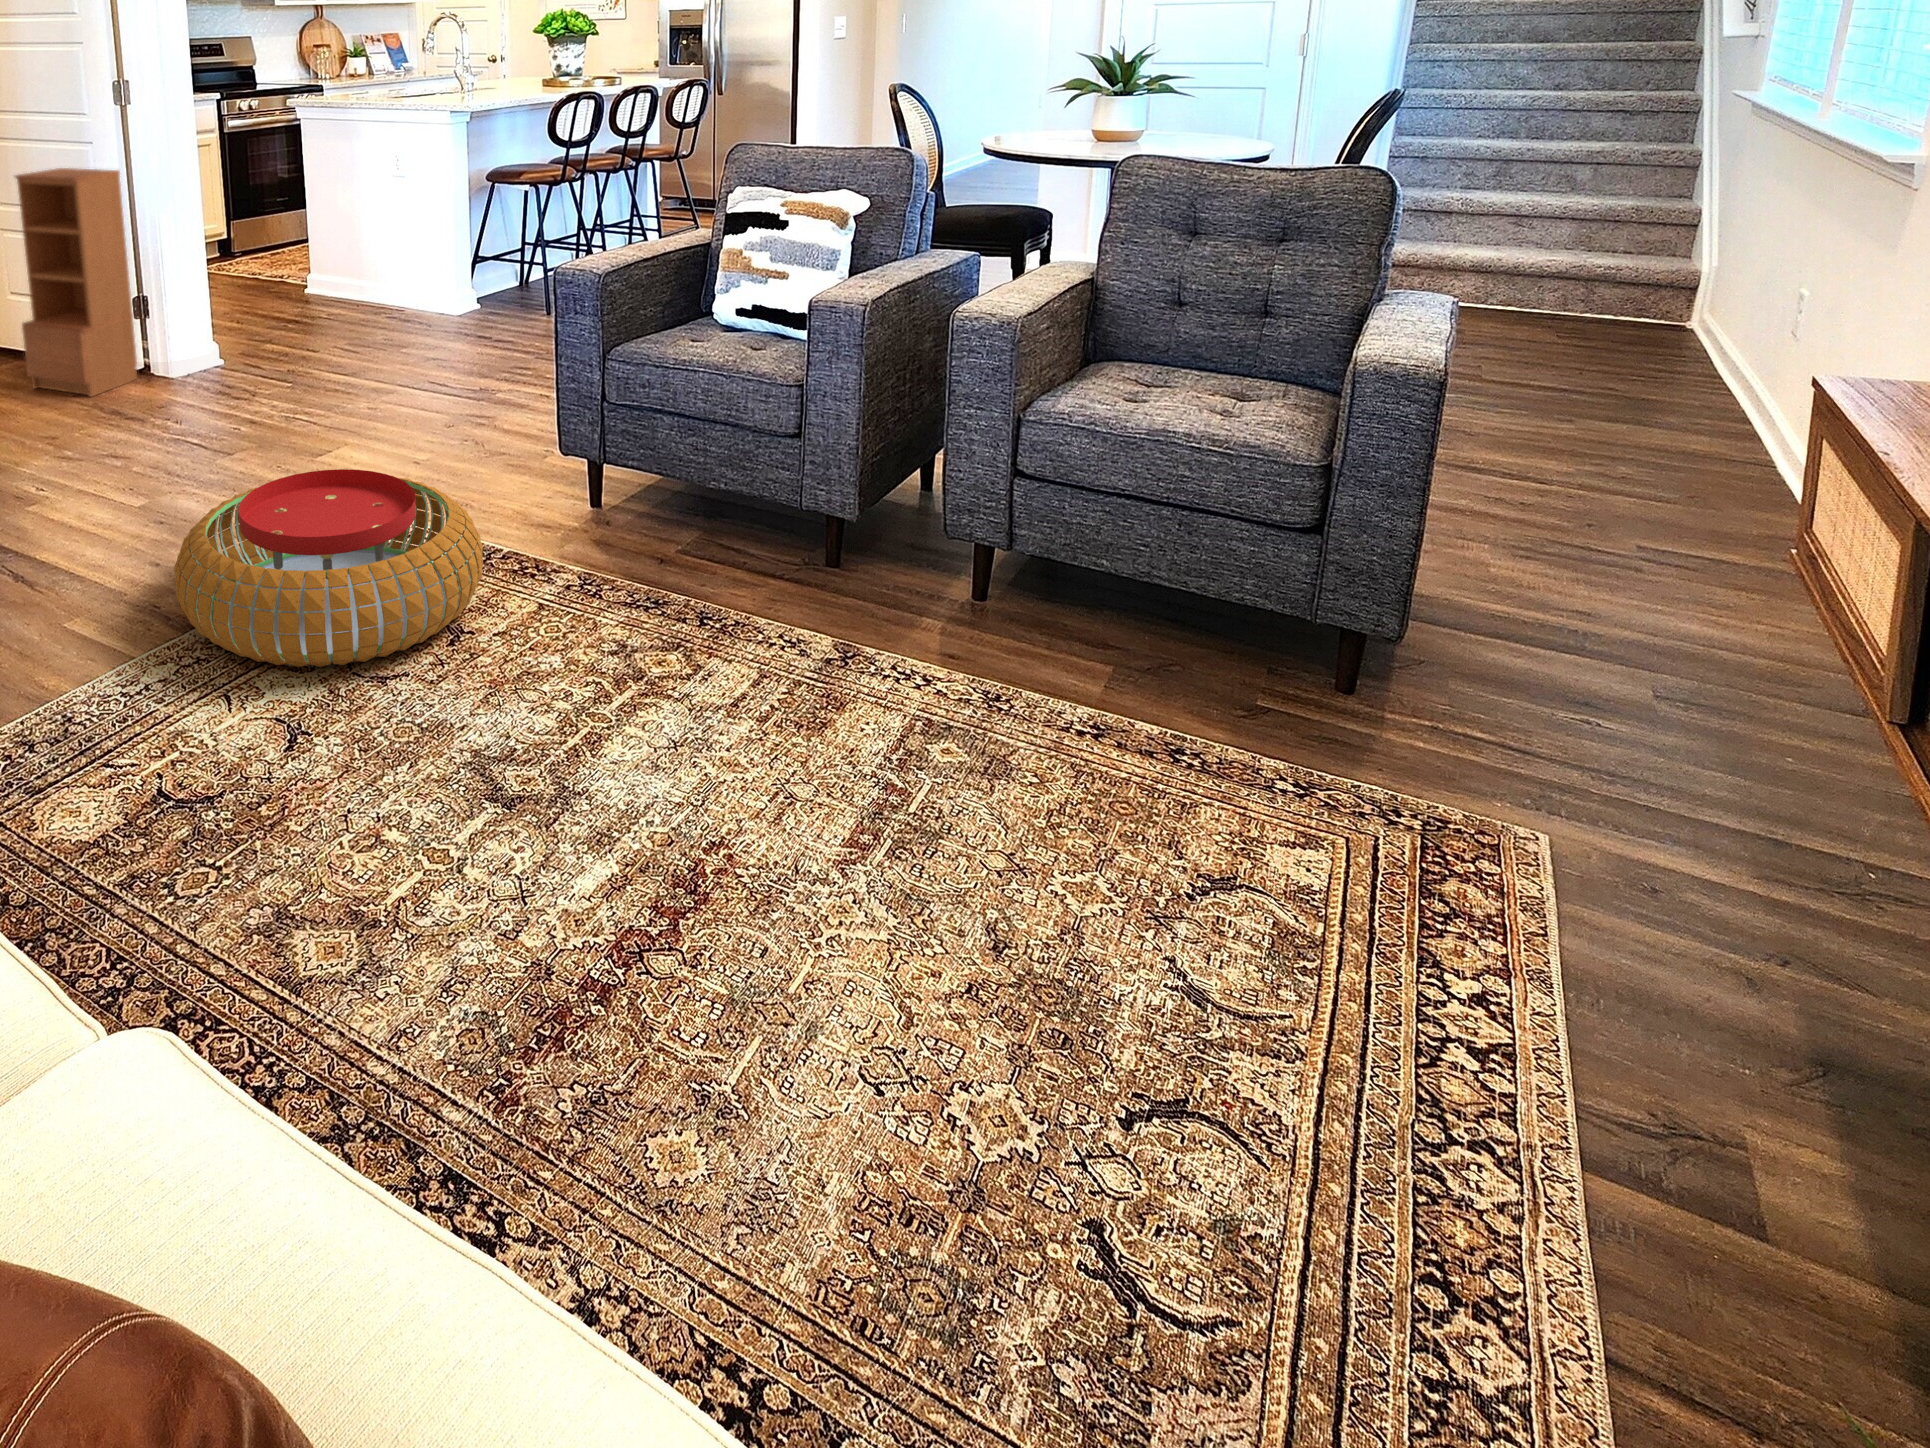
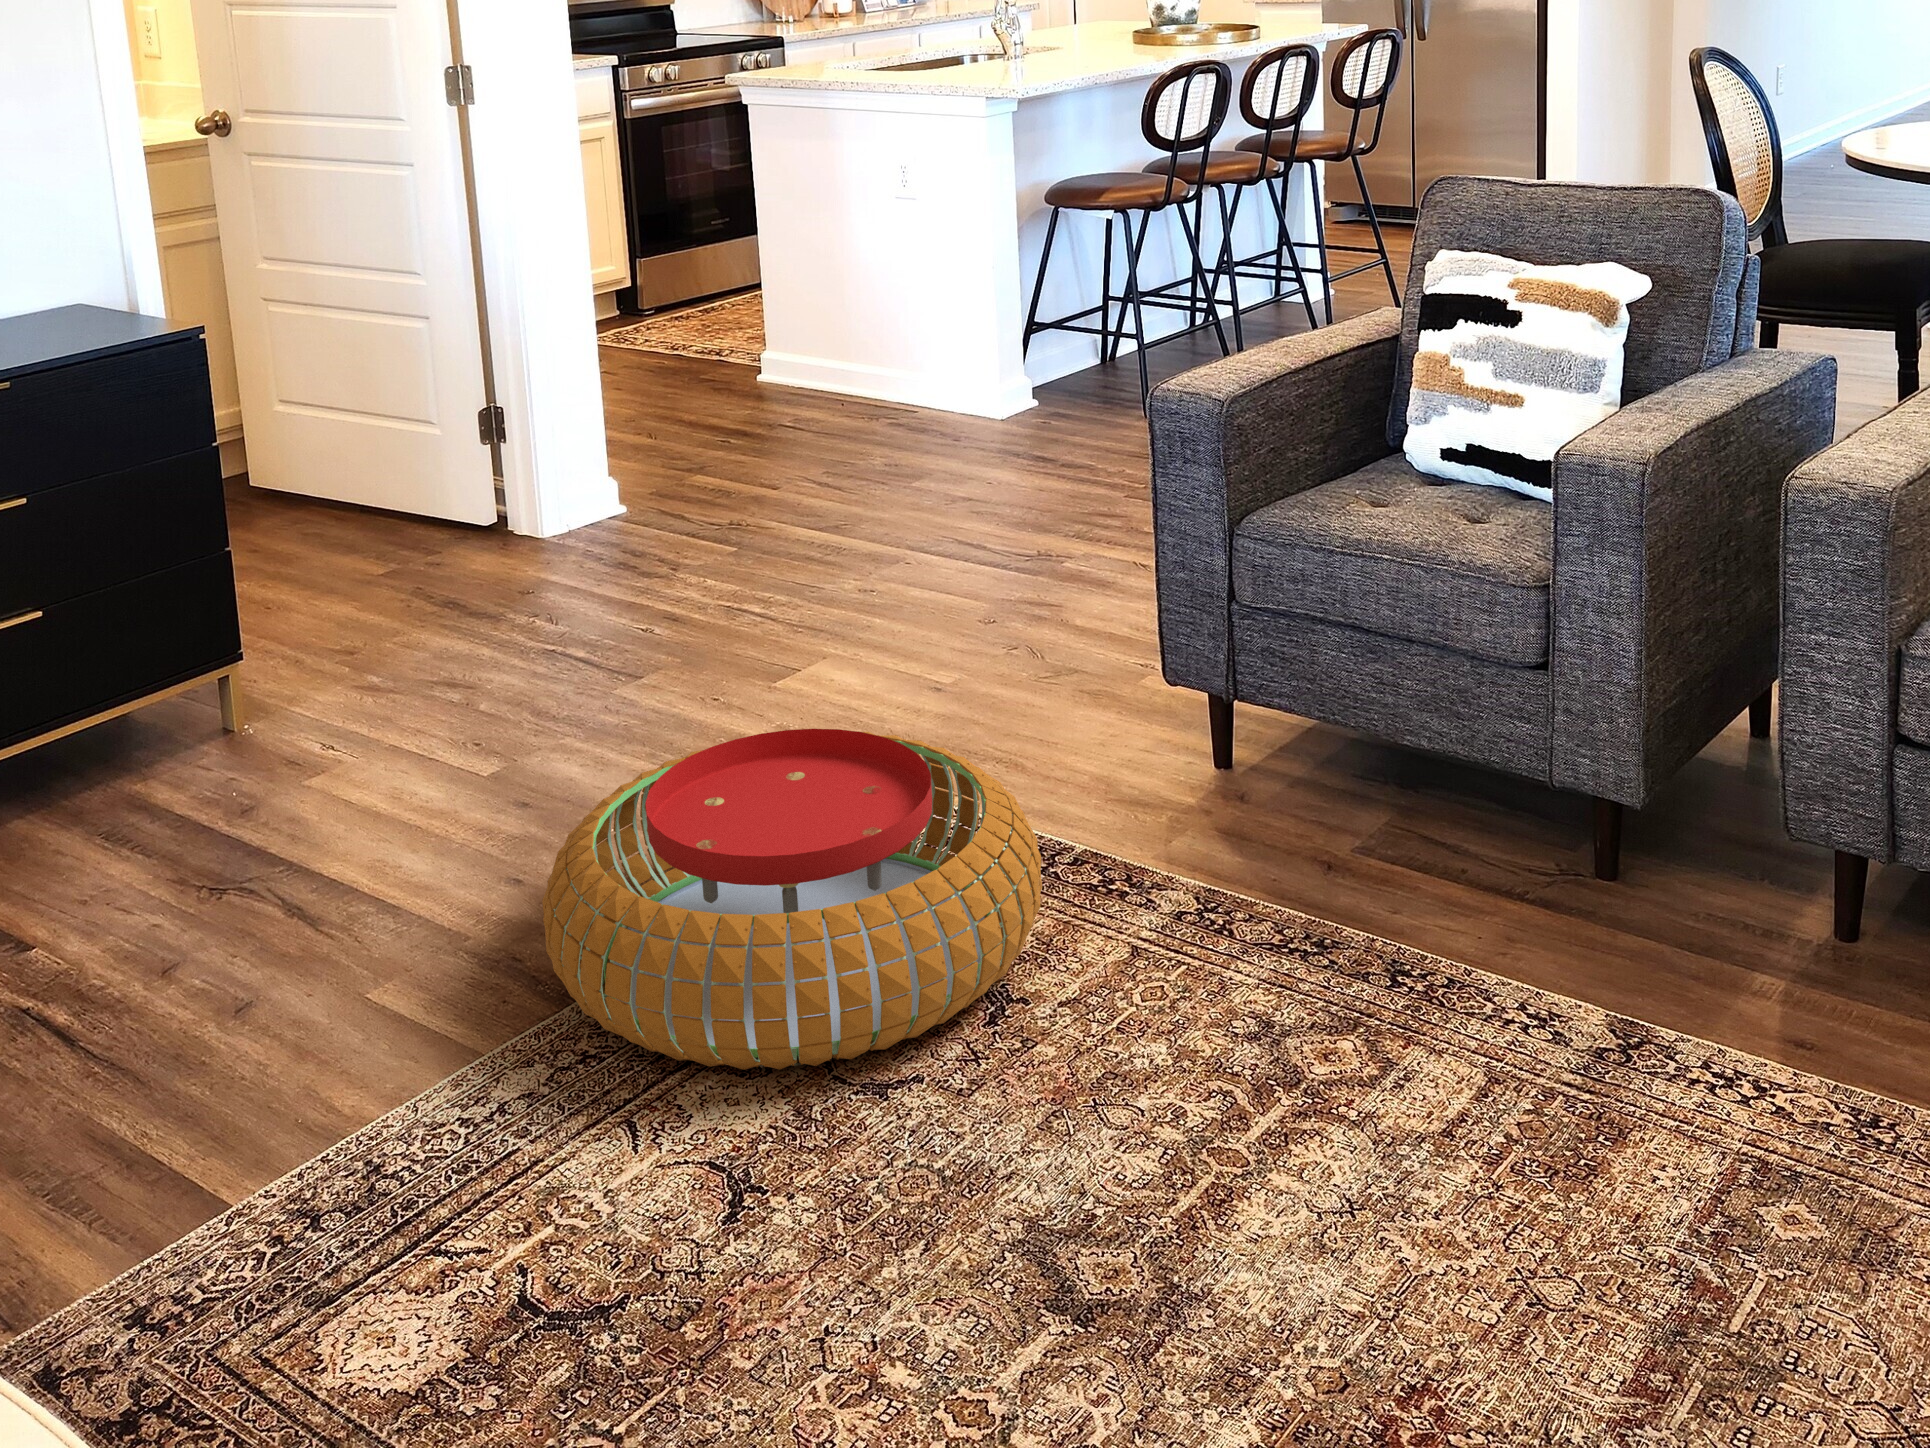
bookcase: present [15,168,137,397] -> none [280,203,483,576]

